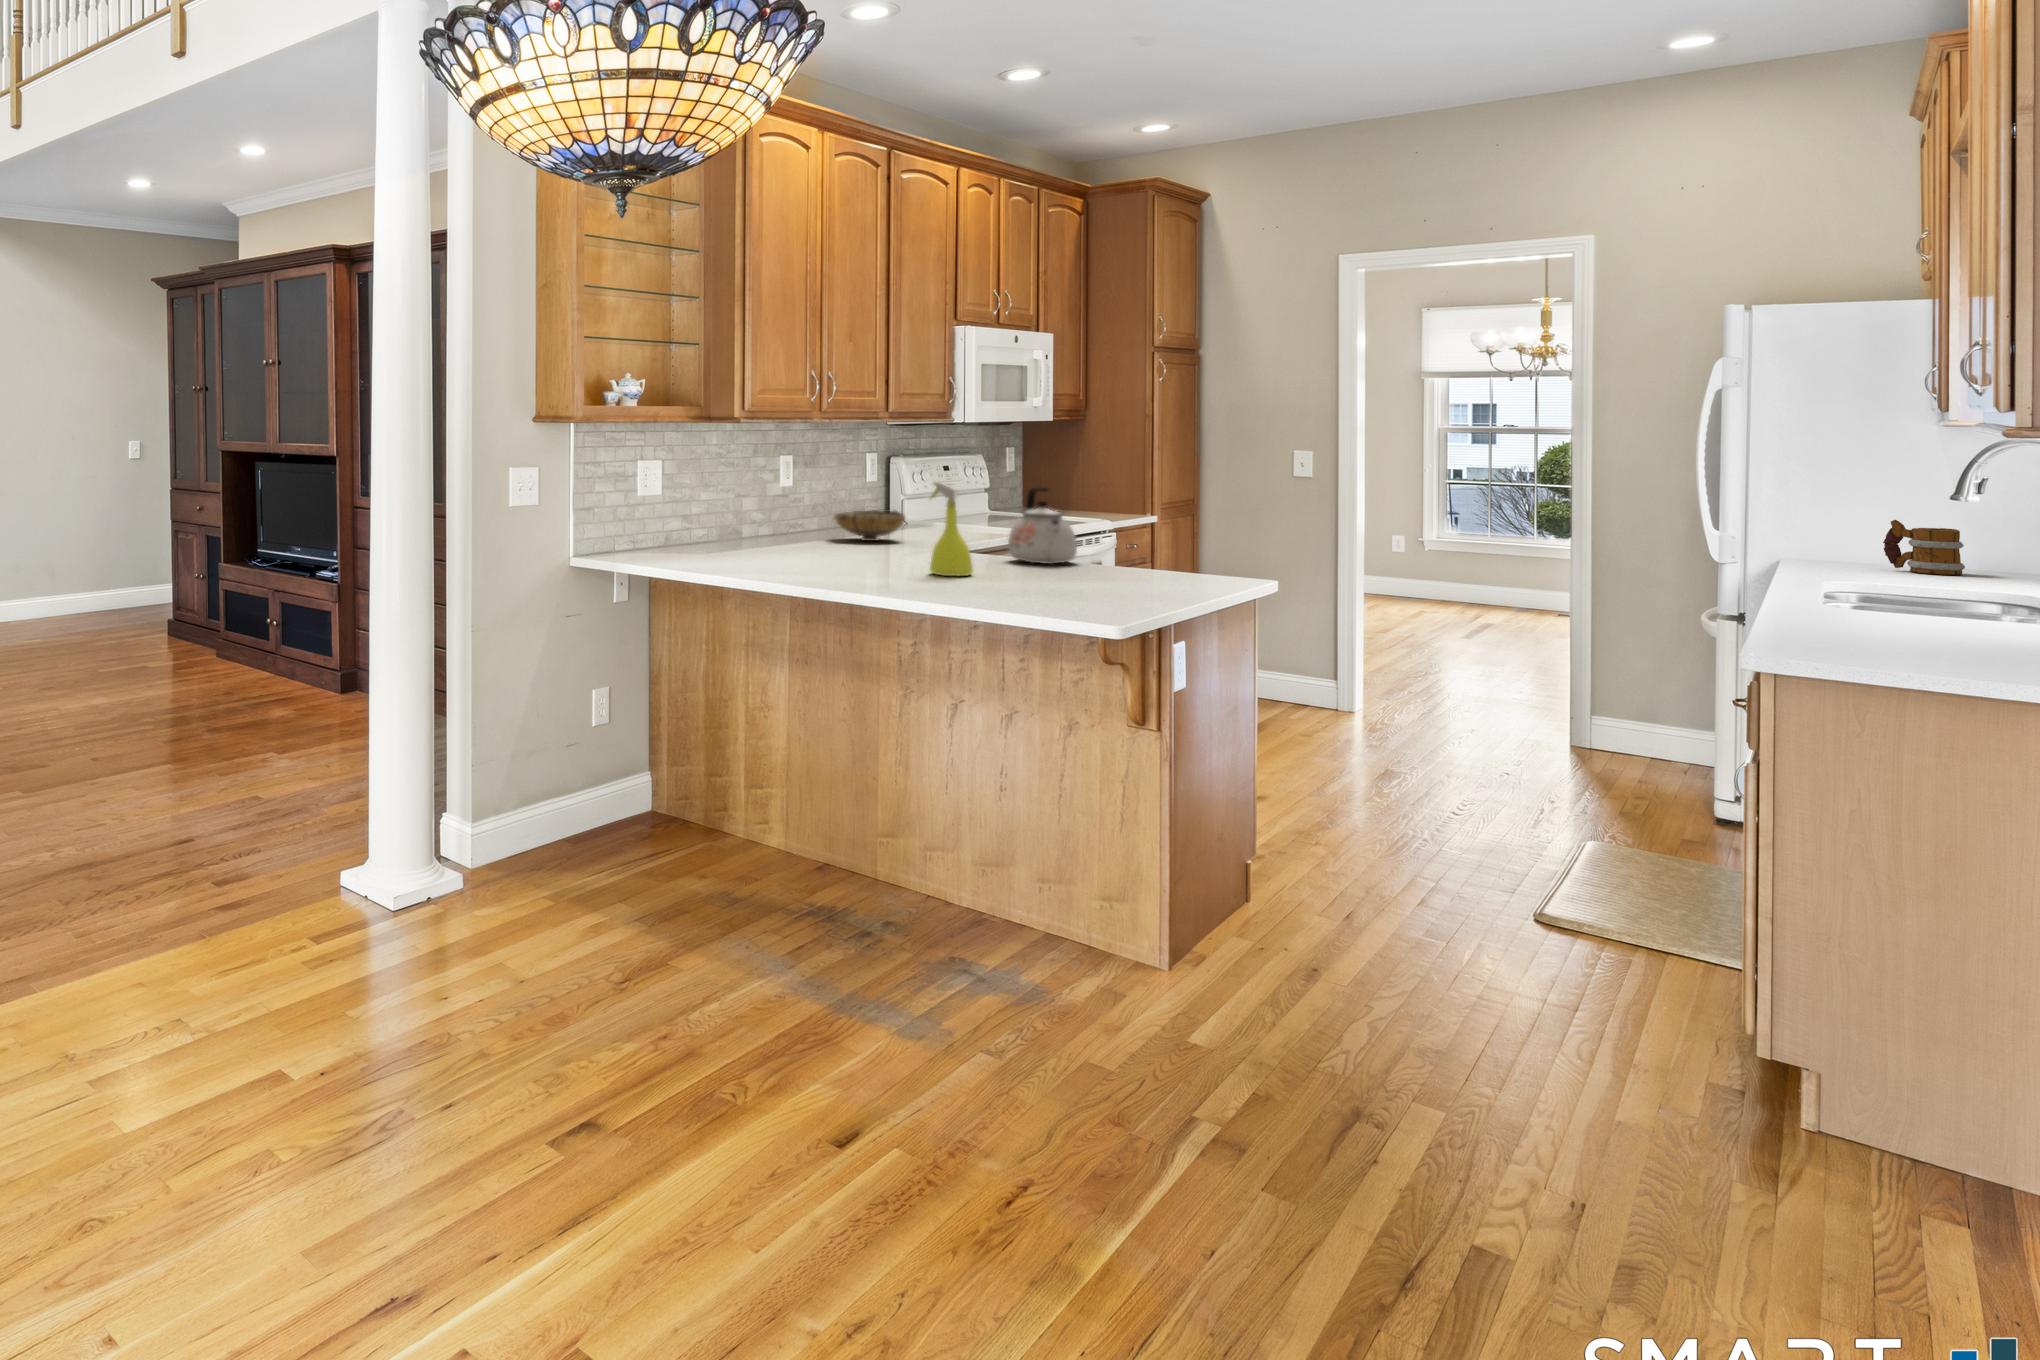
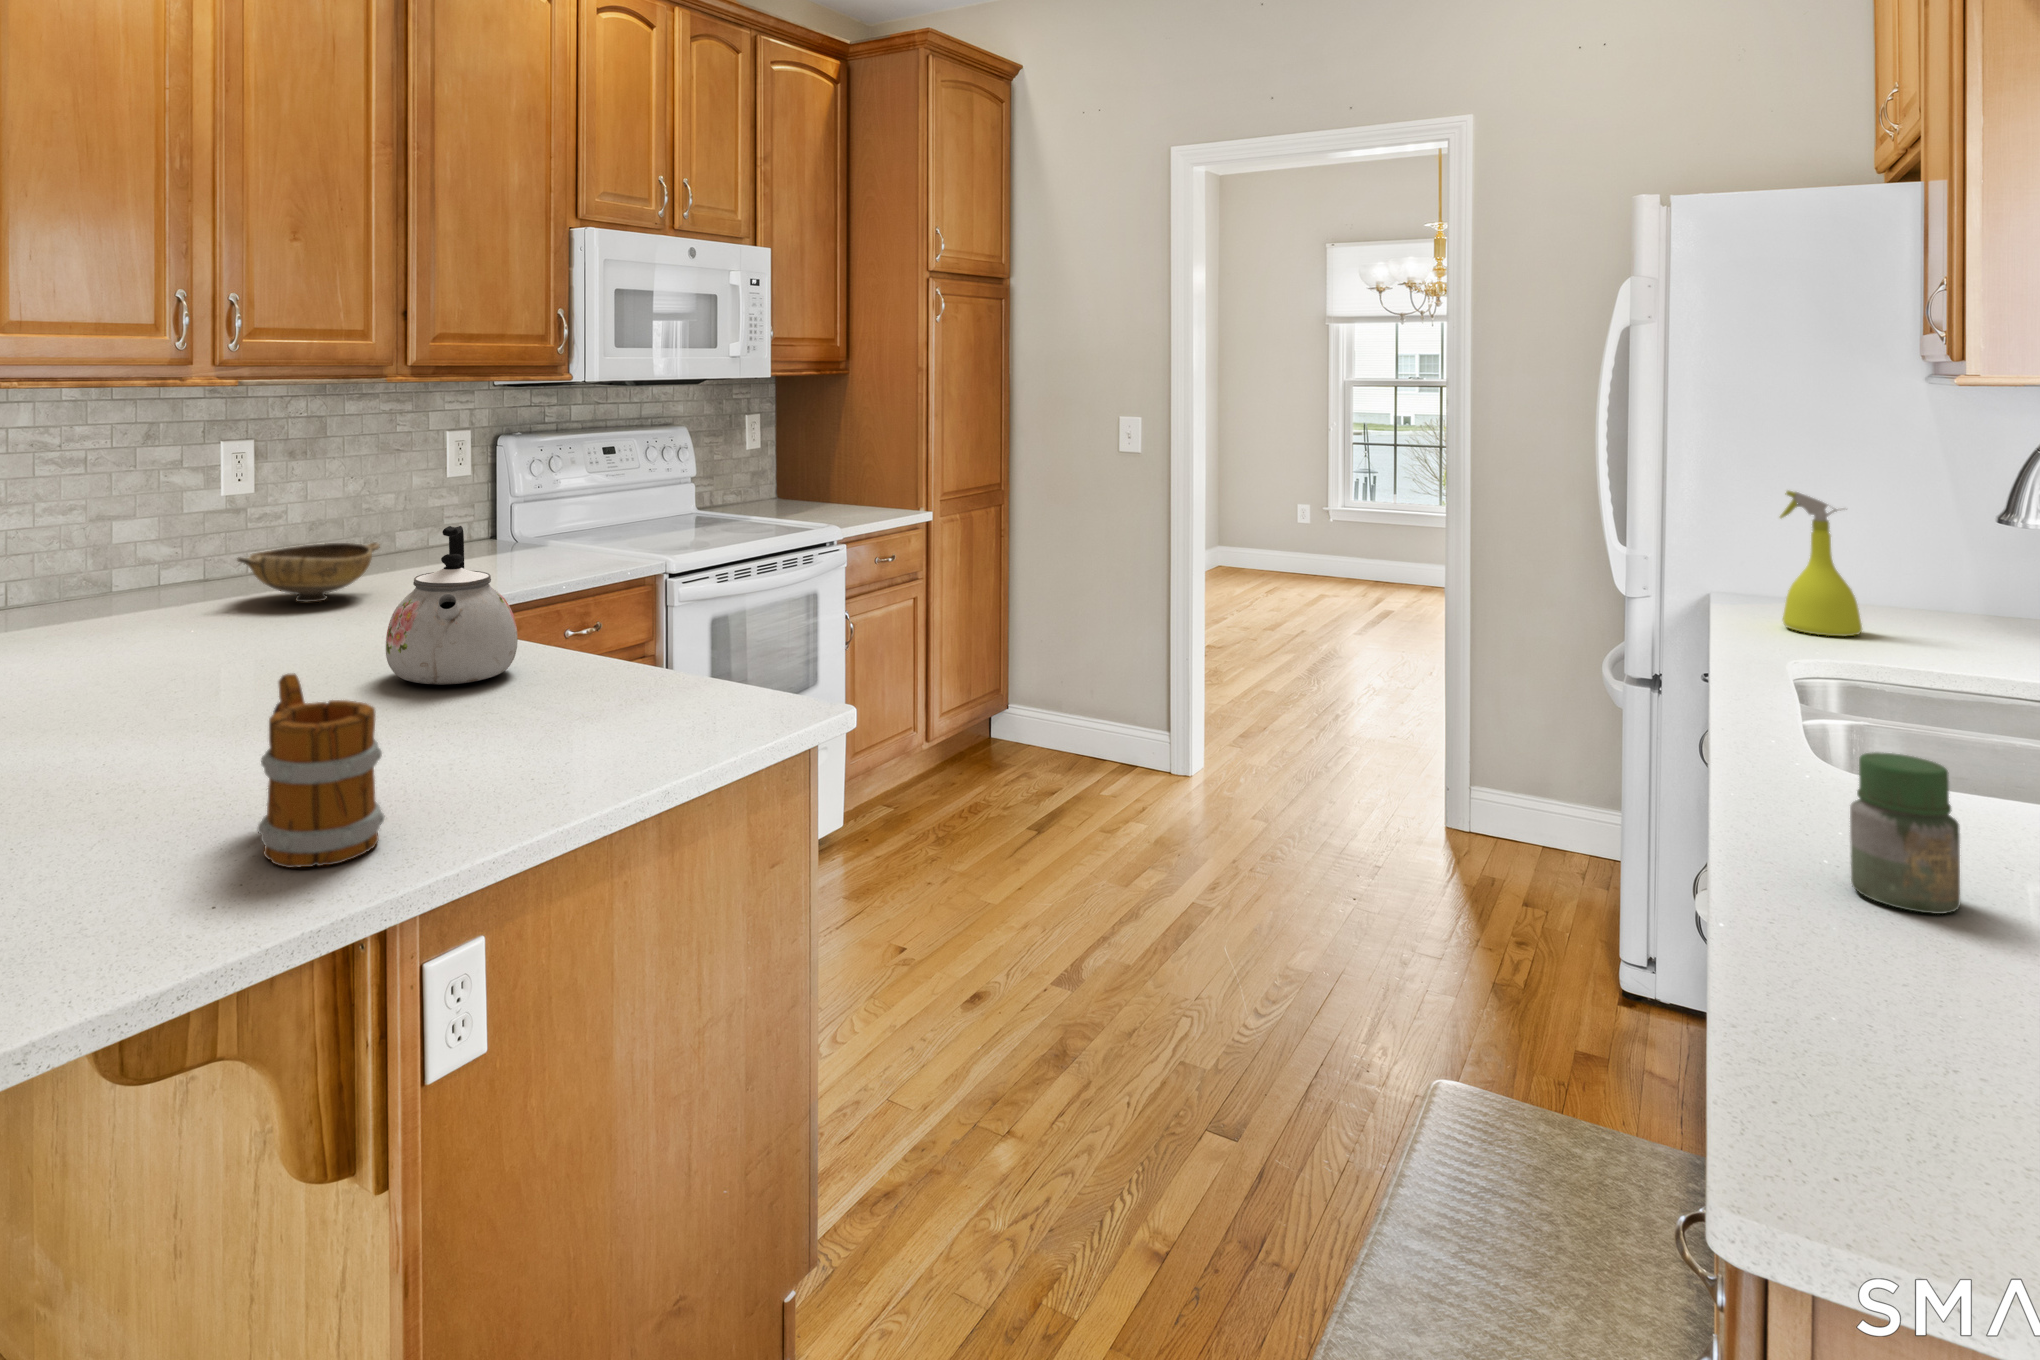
spray bottle: present [929,482,973,576] -> present [1780,491,1862,636]
mug: present [1883,520,1965,575] -> present [258,674,385,868]
jar: none [1818,565,1867,624] -> present [1850,752,1960,914]

